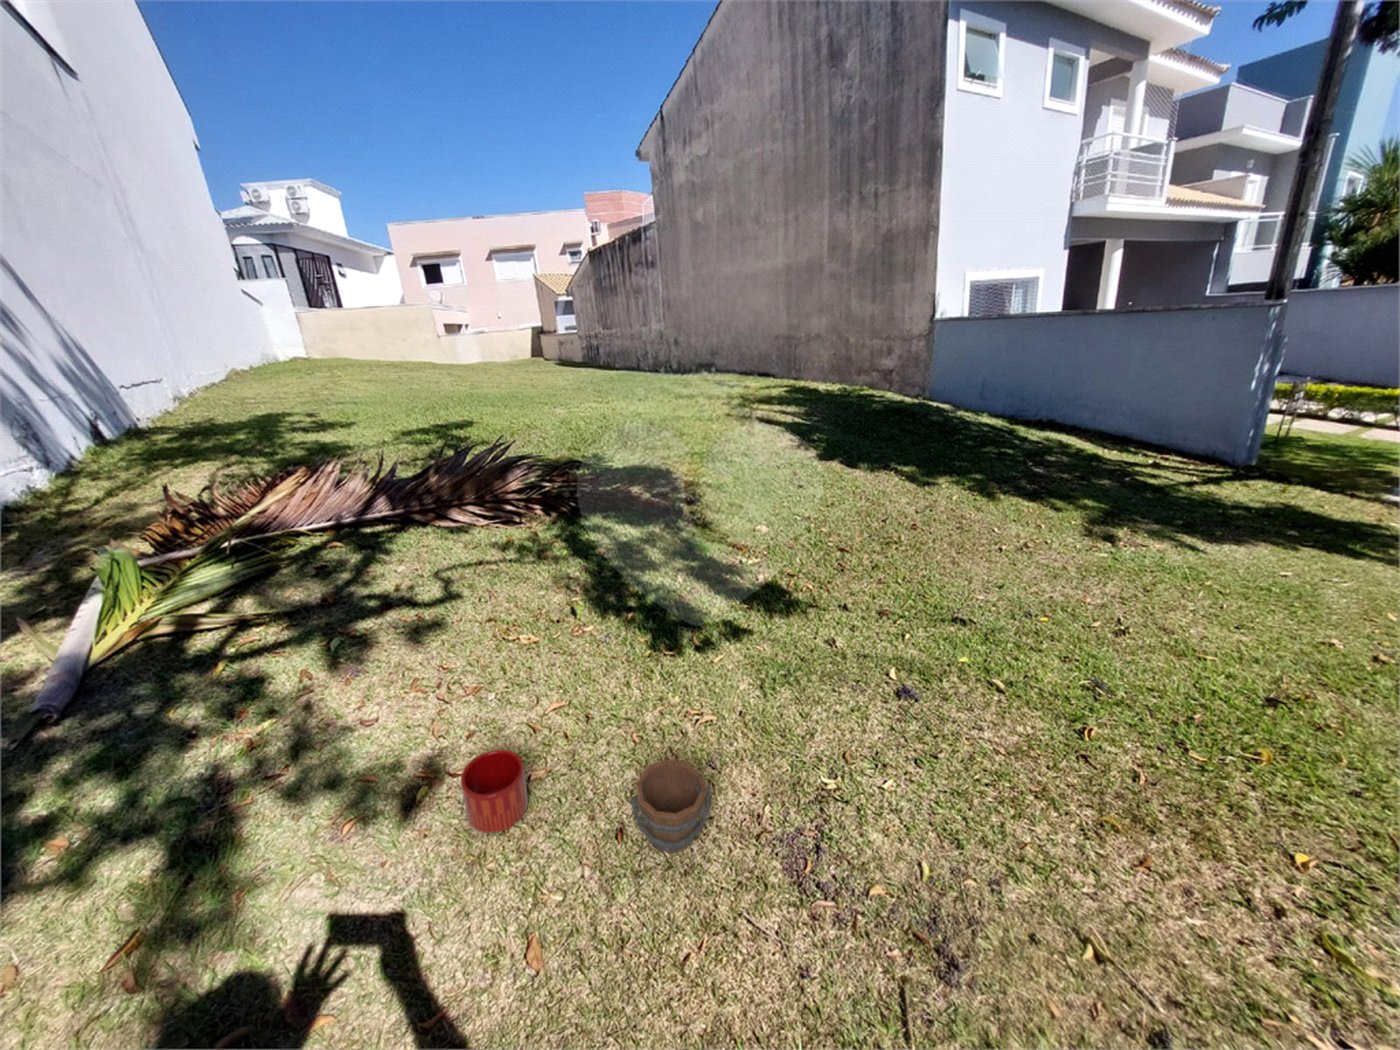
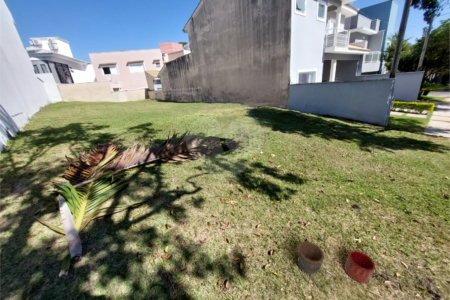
planter: present [461,750,528,833] -> present [344,250,375,283]

